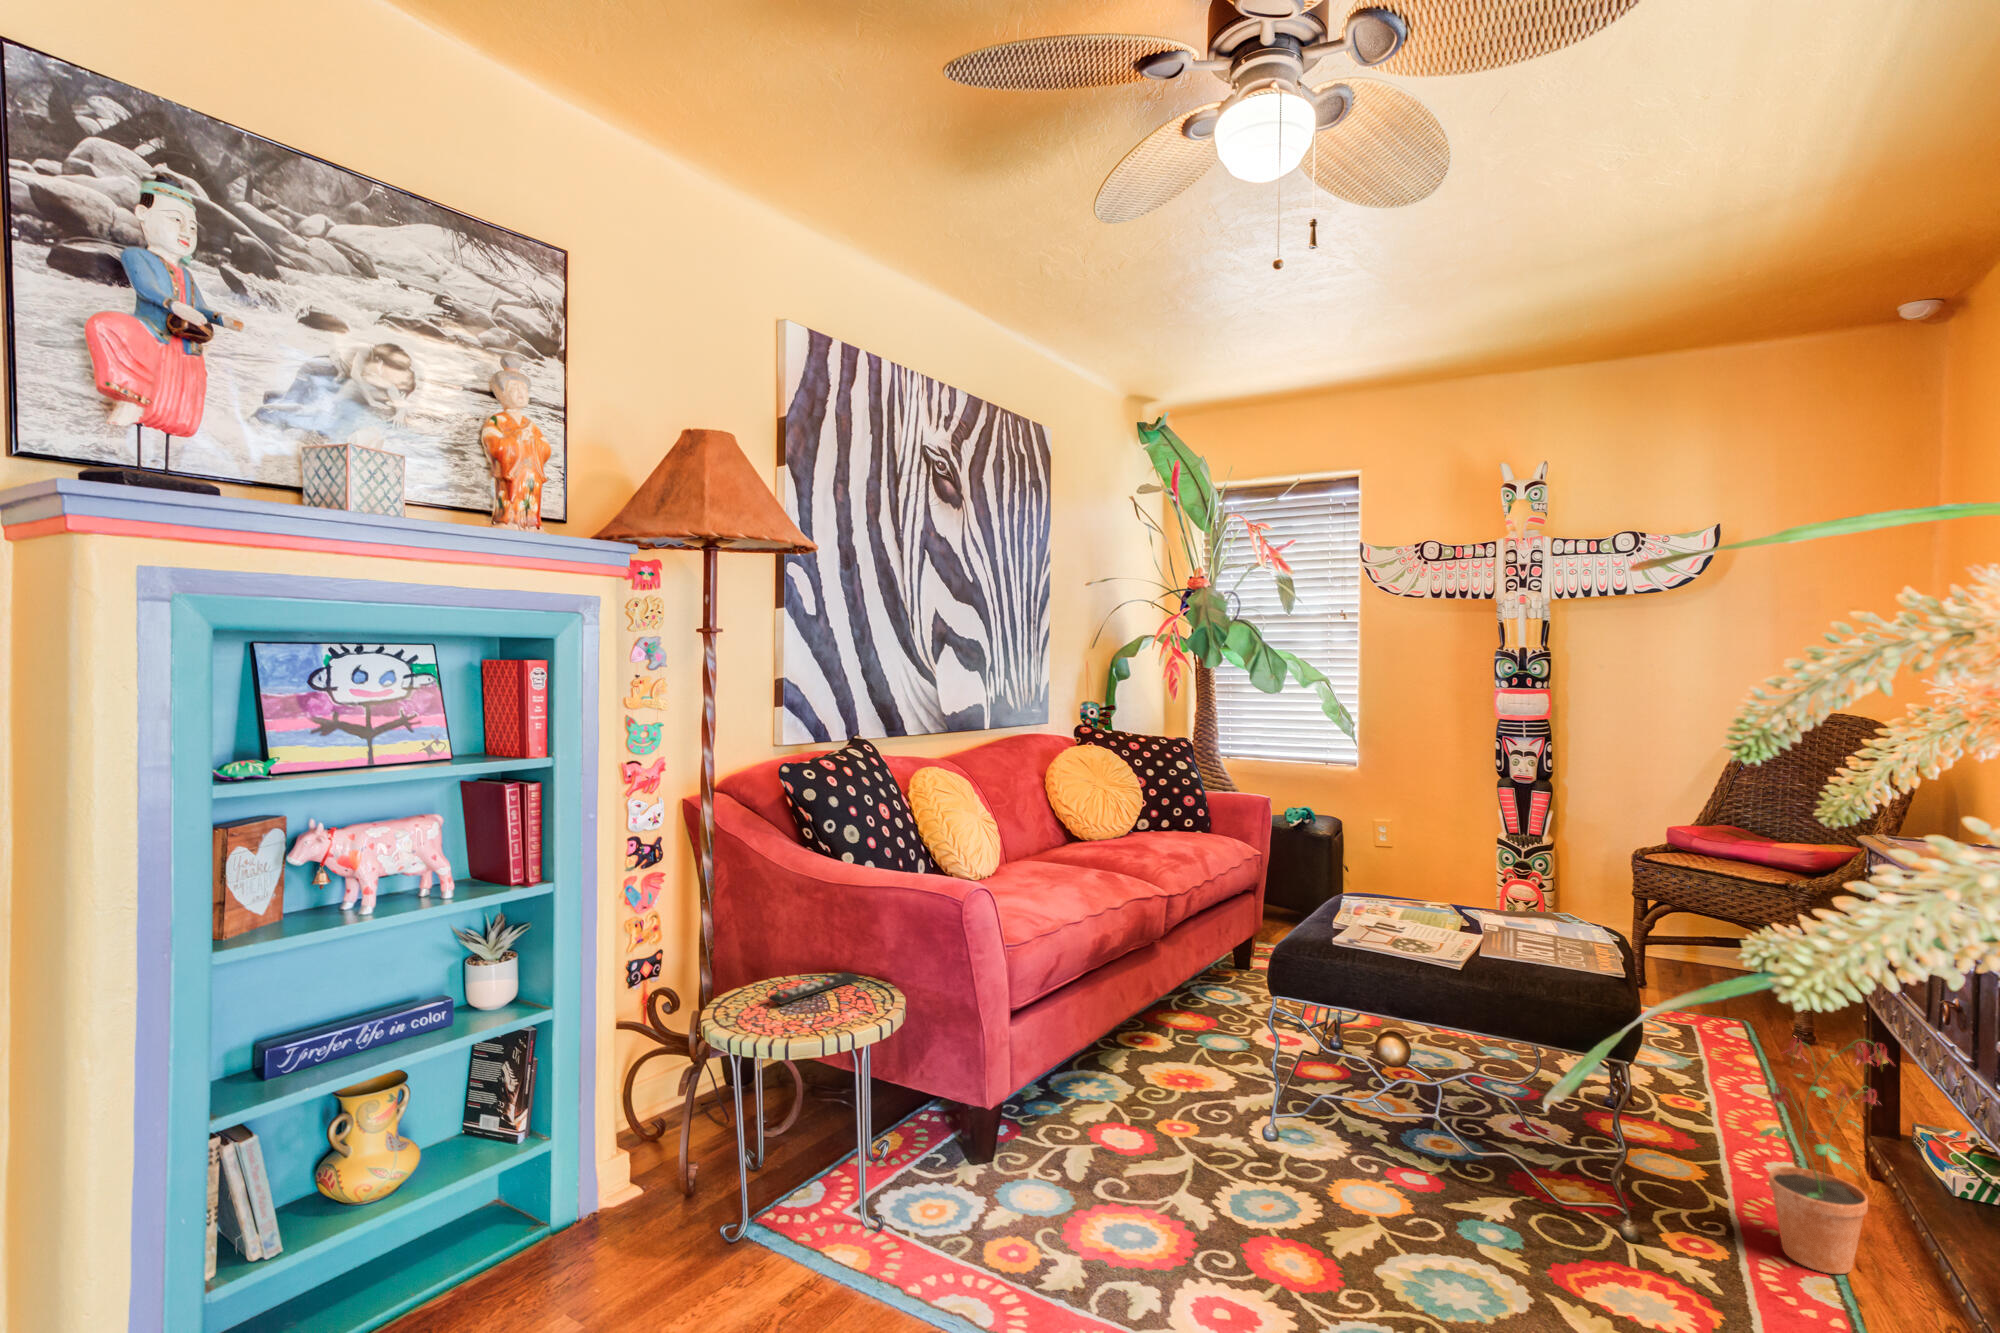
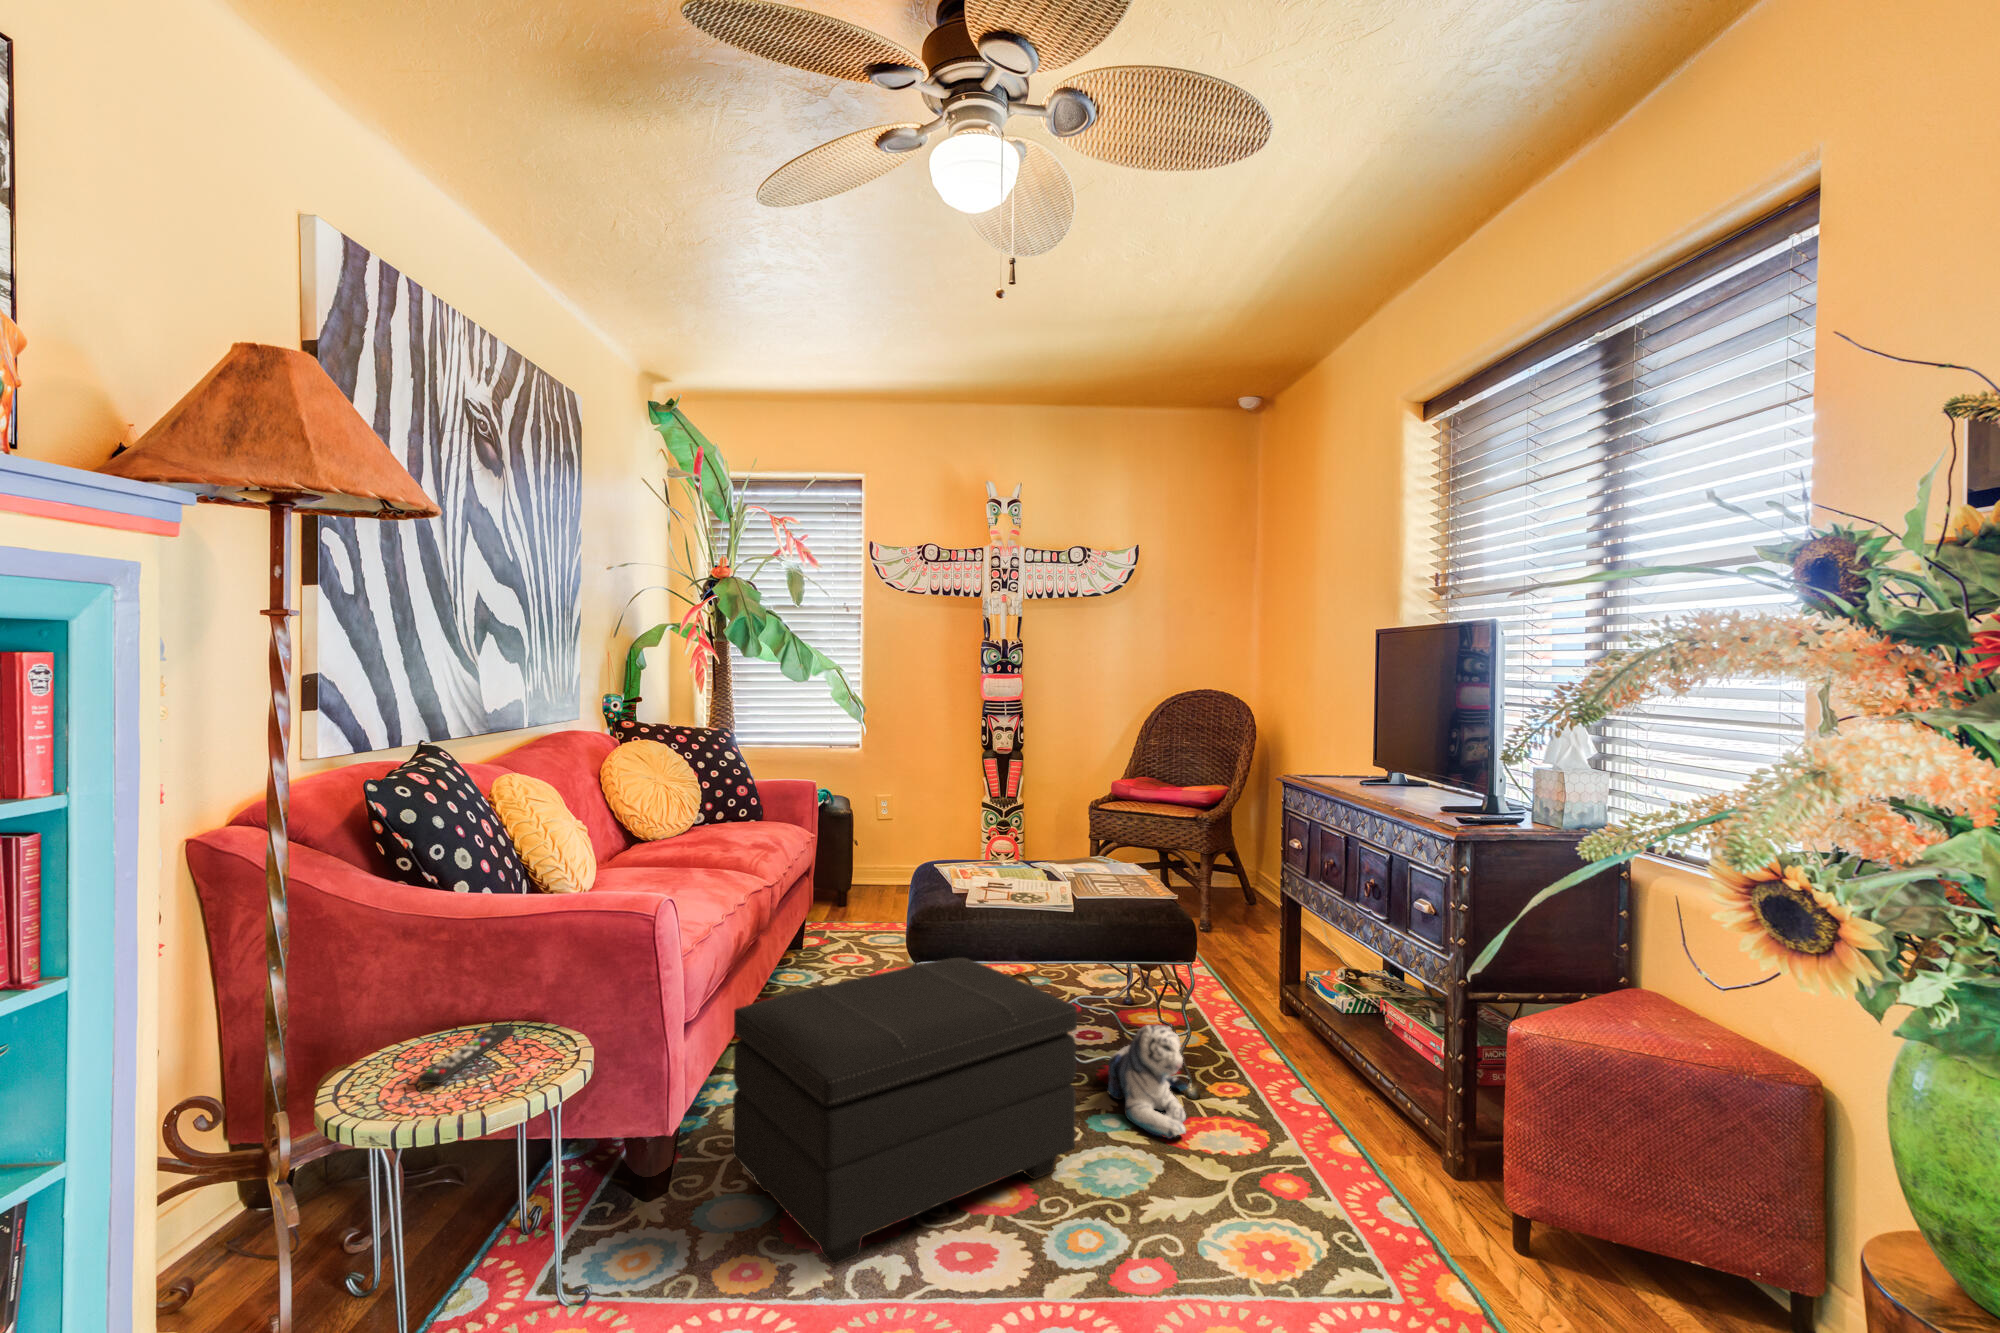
footstool: none [1050,995,1406,1270] -> present [732,958,1077,1265]
potted plant: present [1760,1039,1891,1274] -> none [1256,917,1333,1082]
plush toy: none [1504,1128,1625,1280] -> present [1107,1025,1187,1139]

